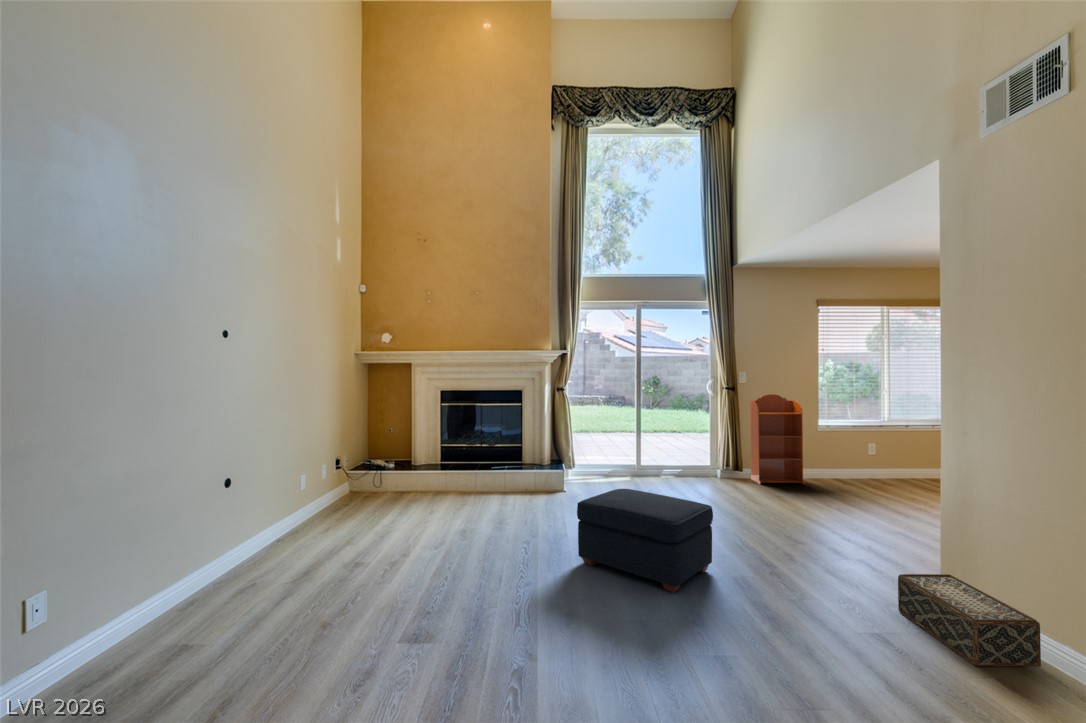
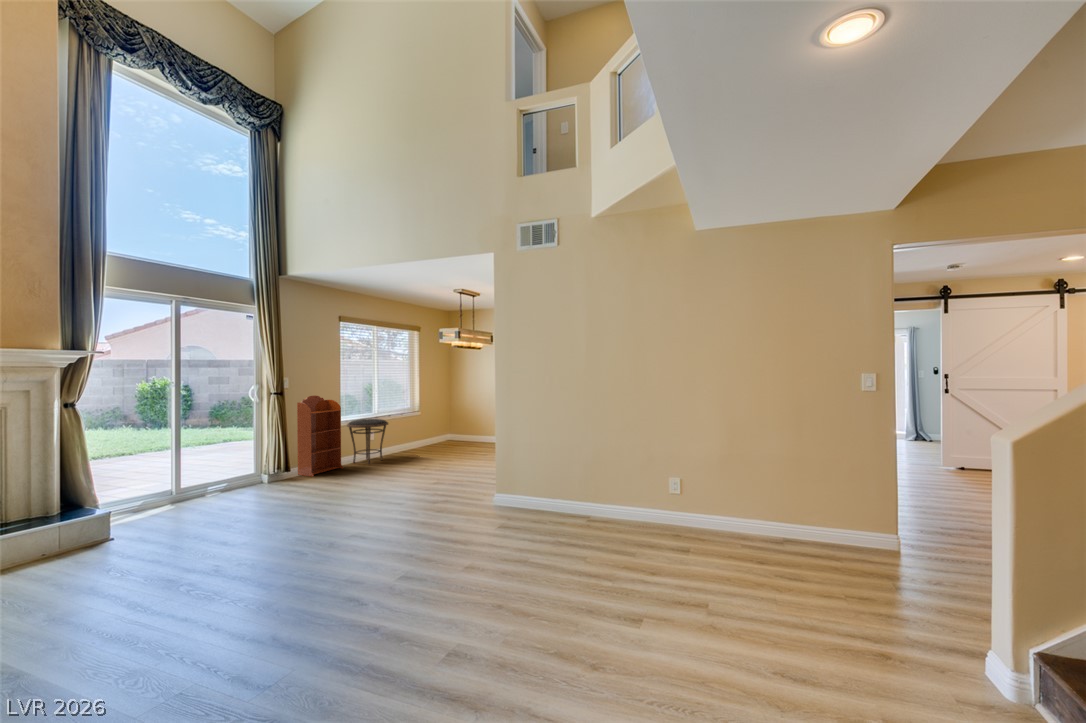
side table: none [819,429,879,488] -> present [347,419,388,464]
ottoman: present [577,489,713,593] -> none [309,483,421,572]
woven basket: present [898,574,1041,667] -> none [507,483,566,516]

